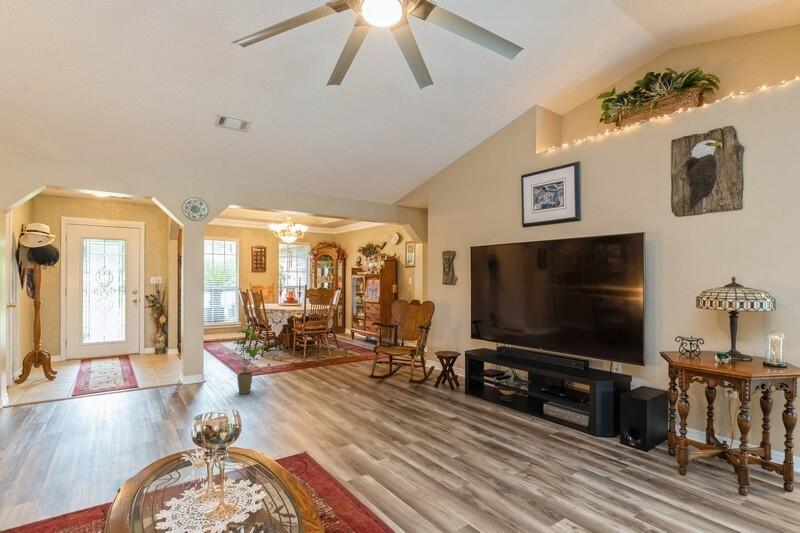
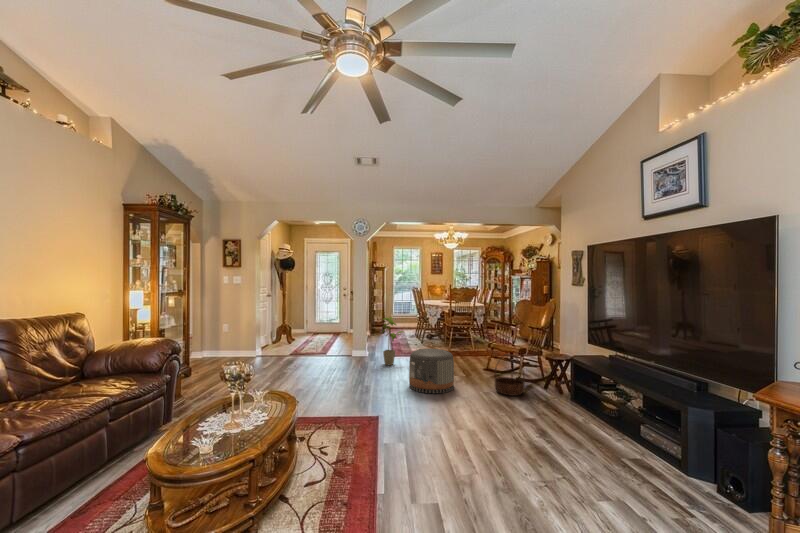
basket: none [395,357,425,400] -> present [495,354,524,396]
pouf: none [300,362,356,418] -> present [409,349,454,393]

